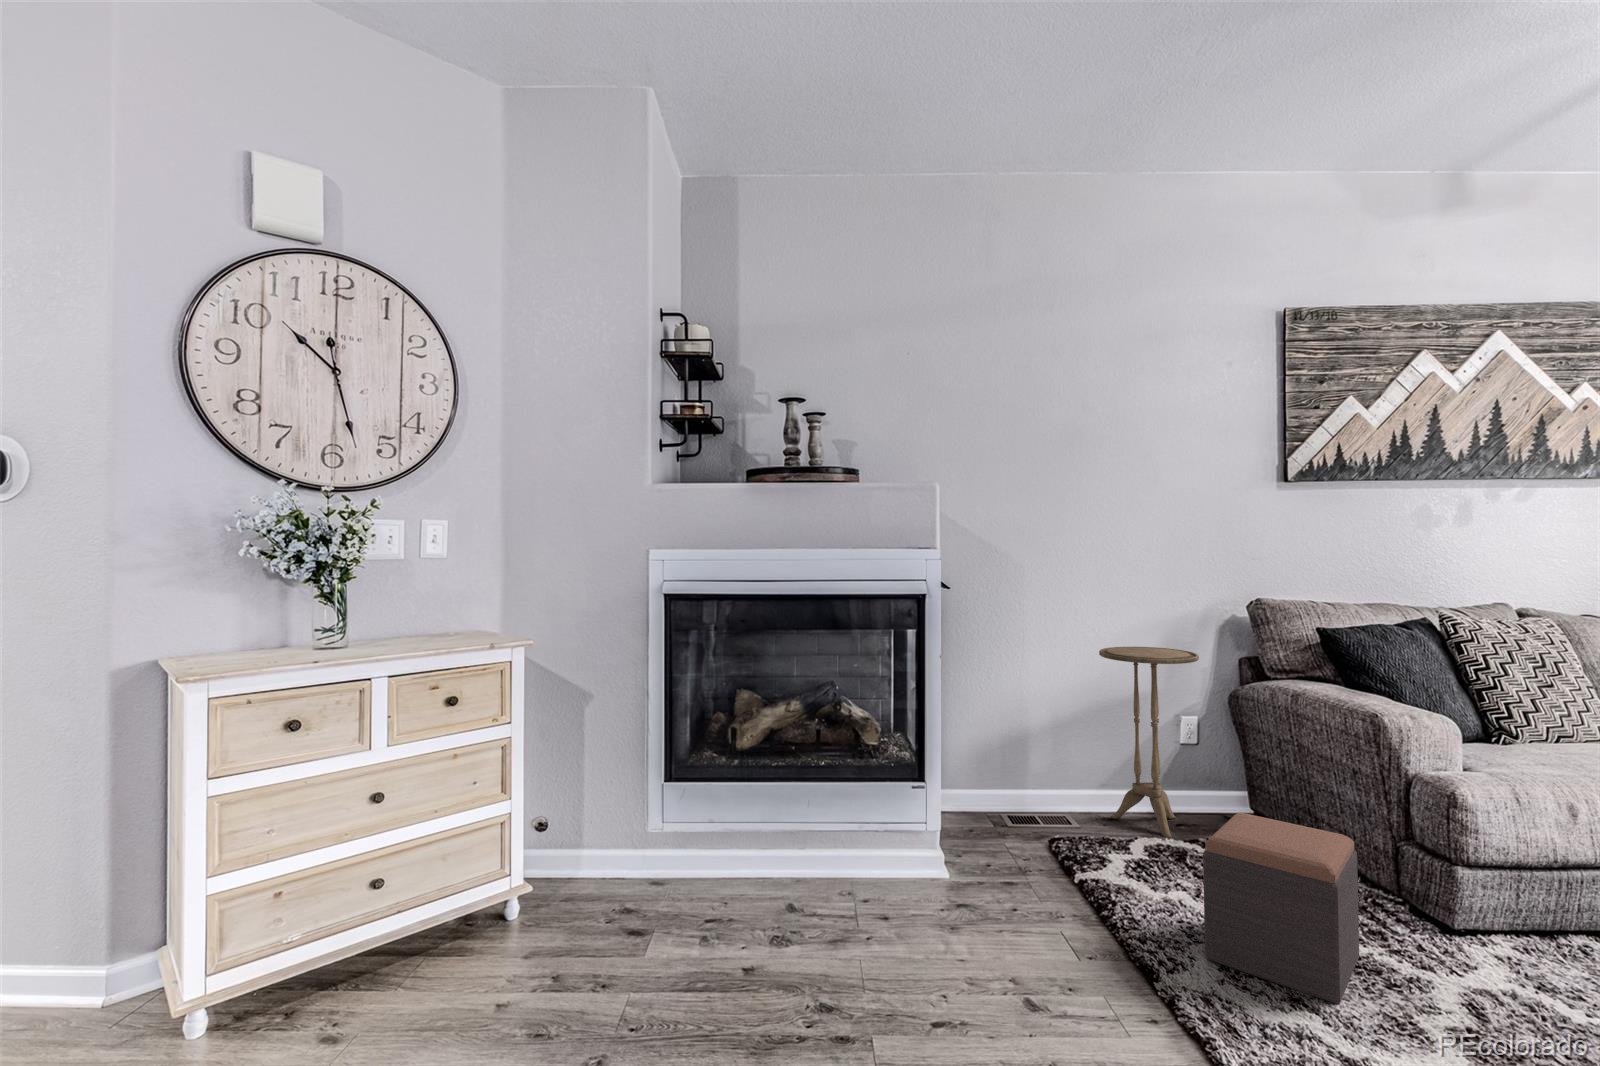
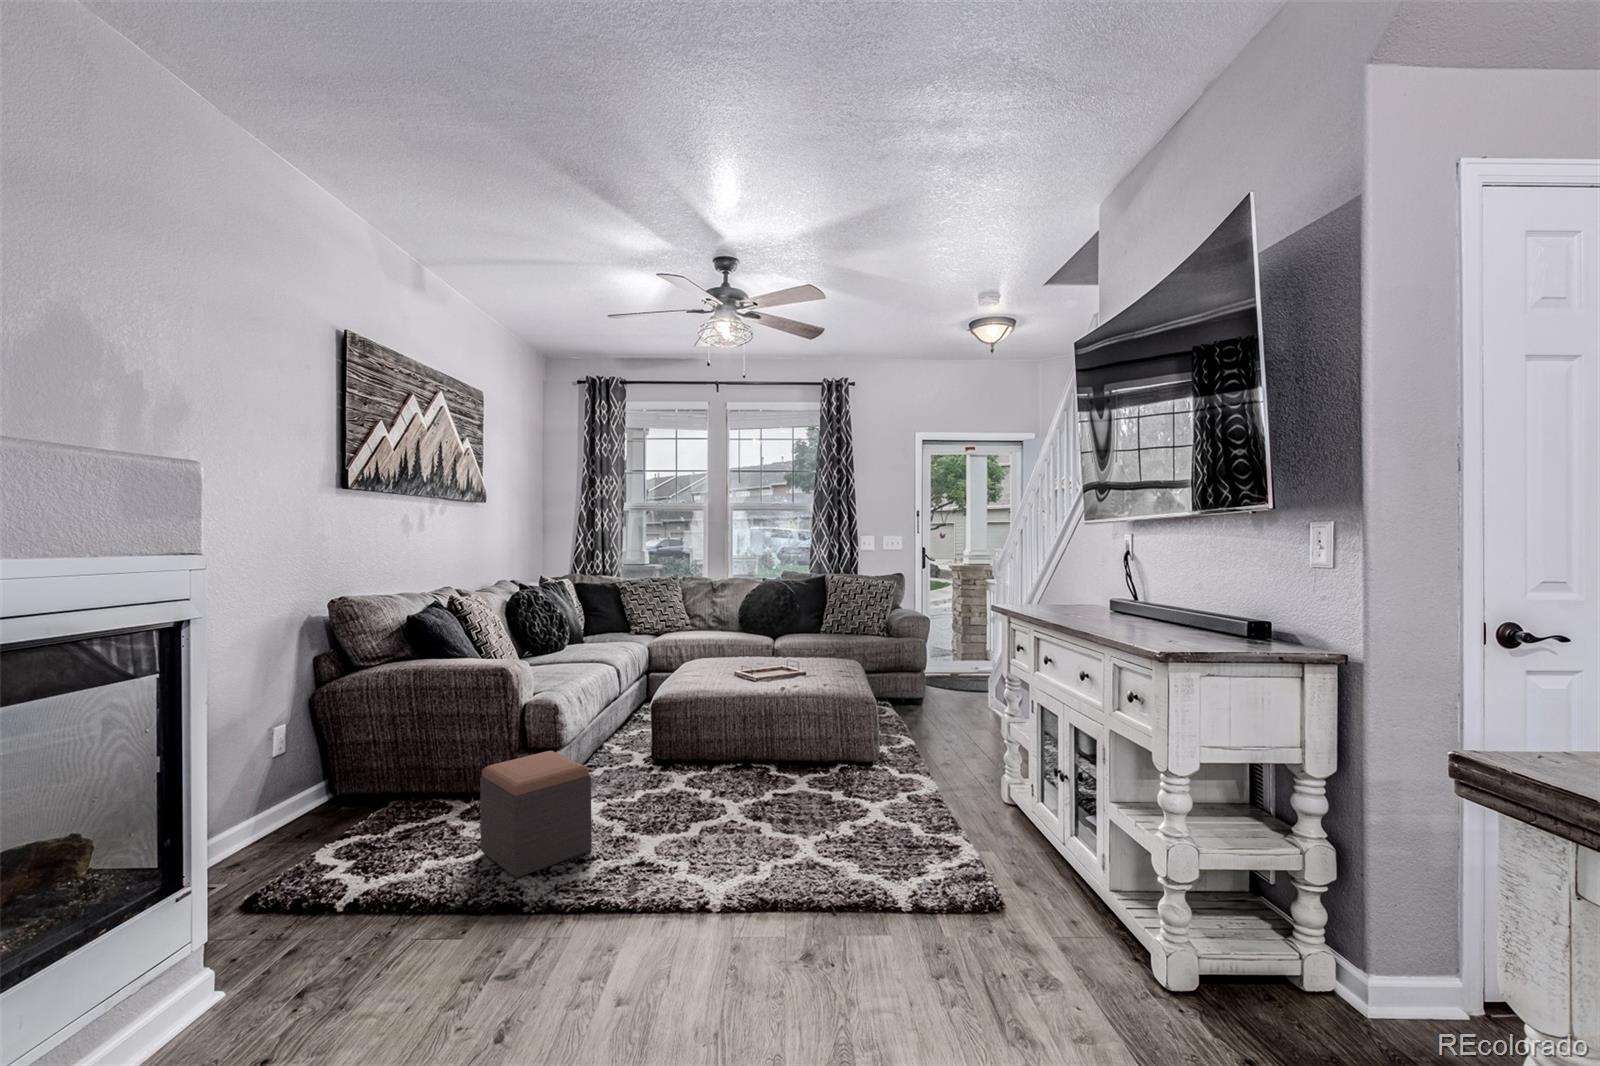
side table: present [1099,647,1199,838] -> none [221,658,336,859]

